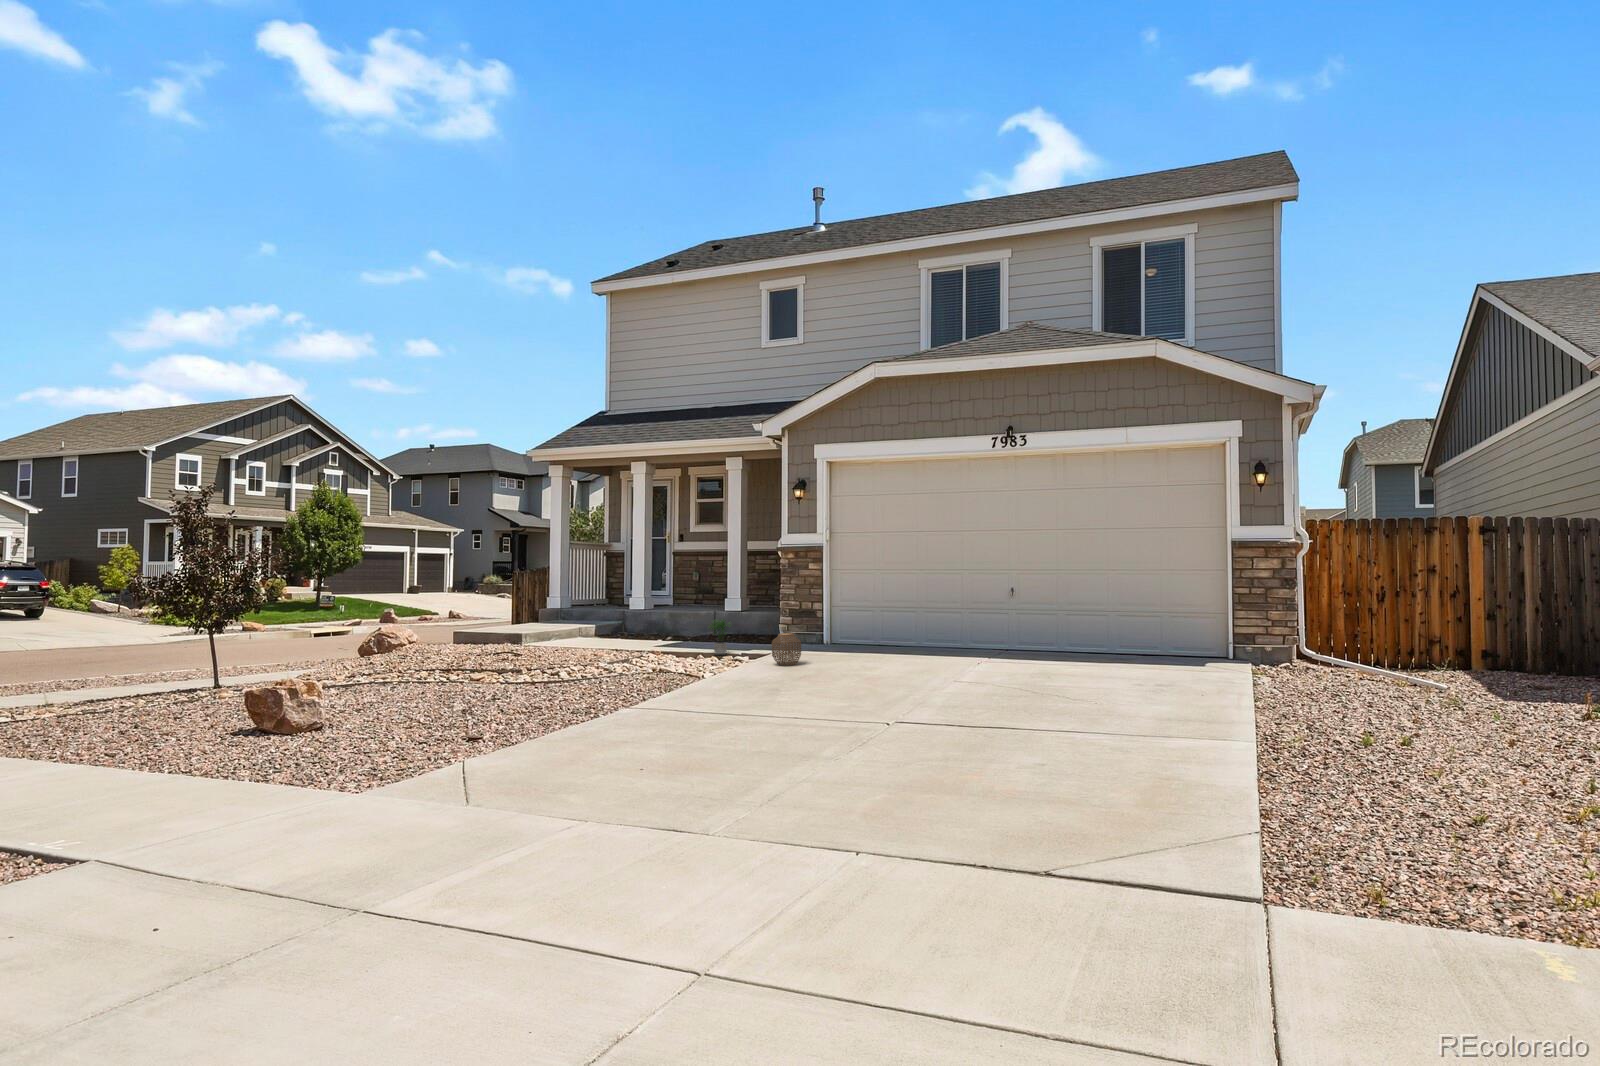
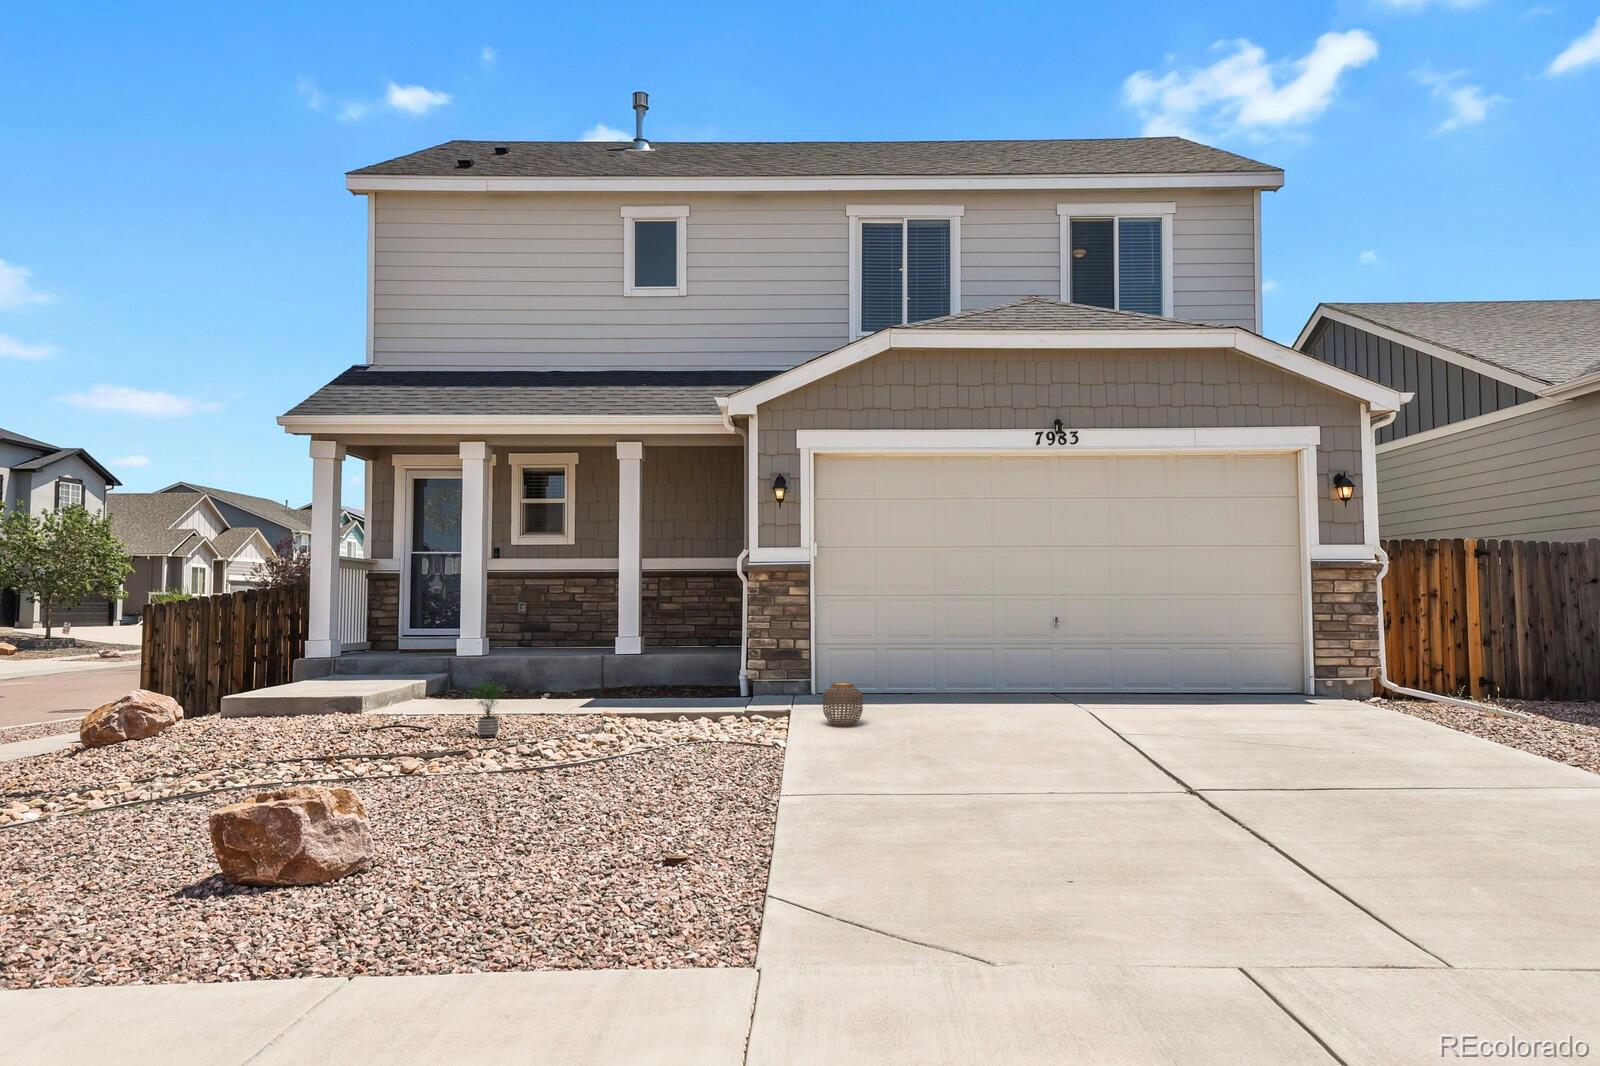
potted plant: present [709,620,729,656] -> present [470,682,504,738]

